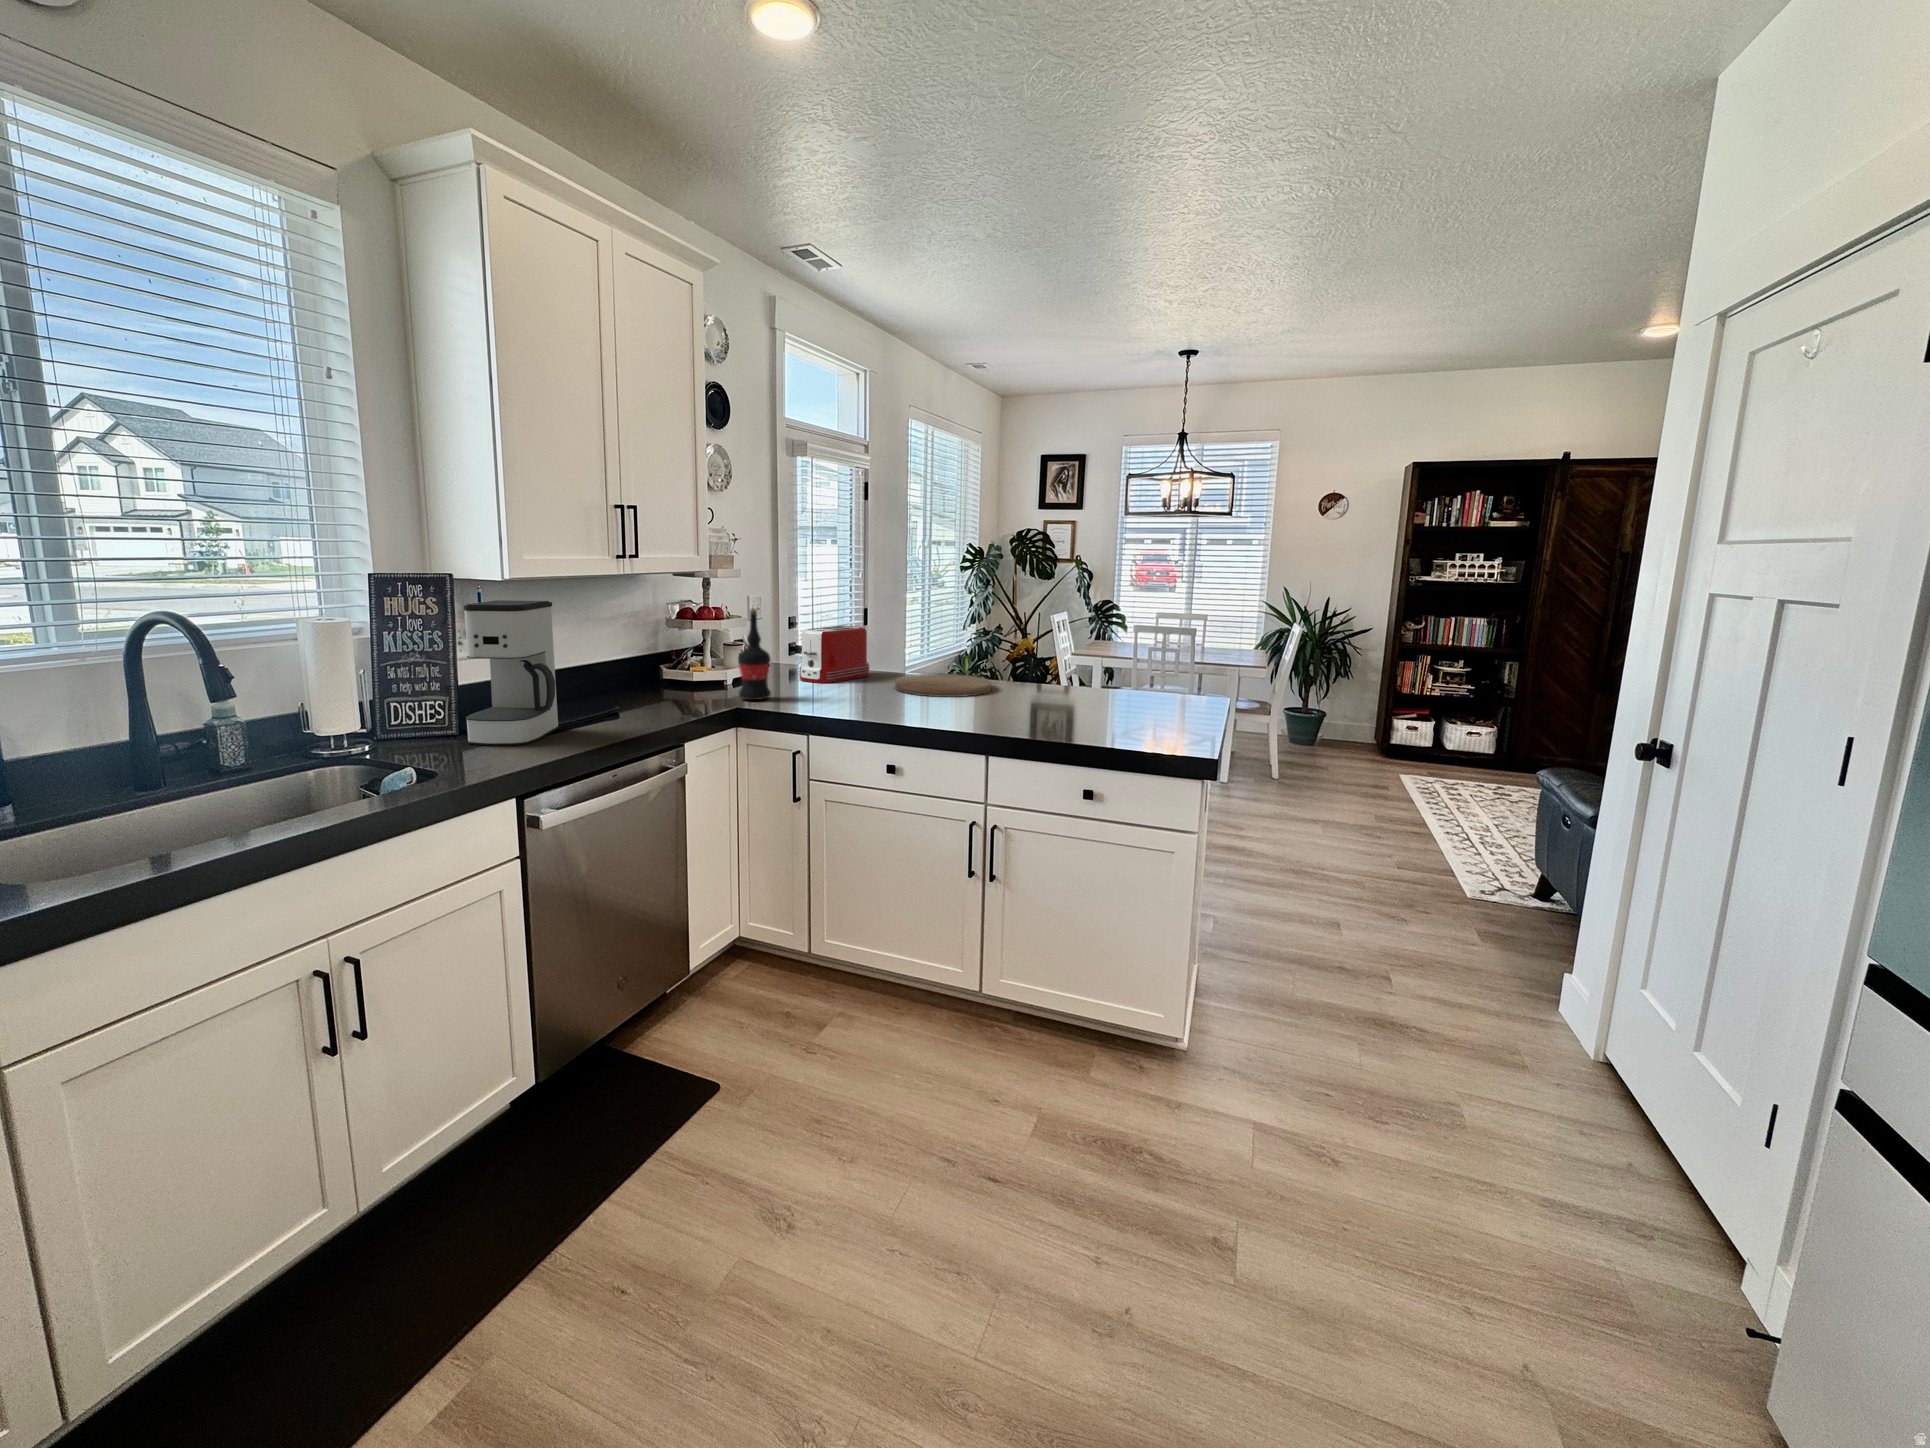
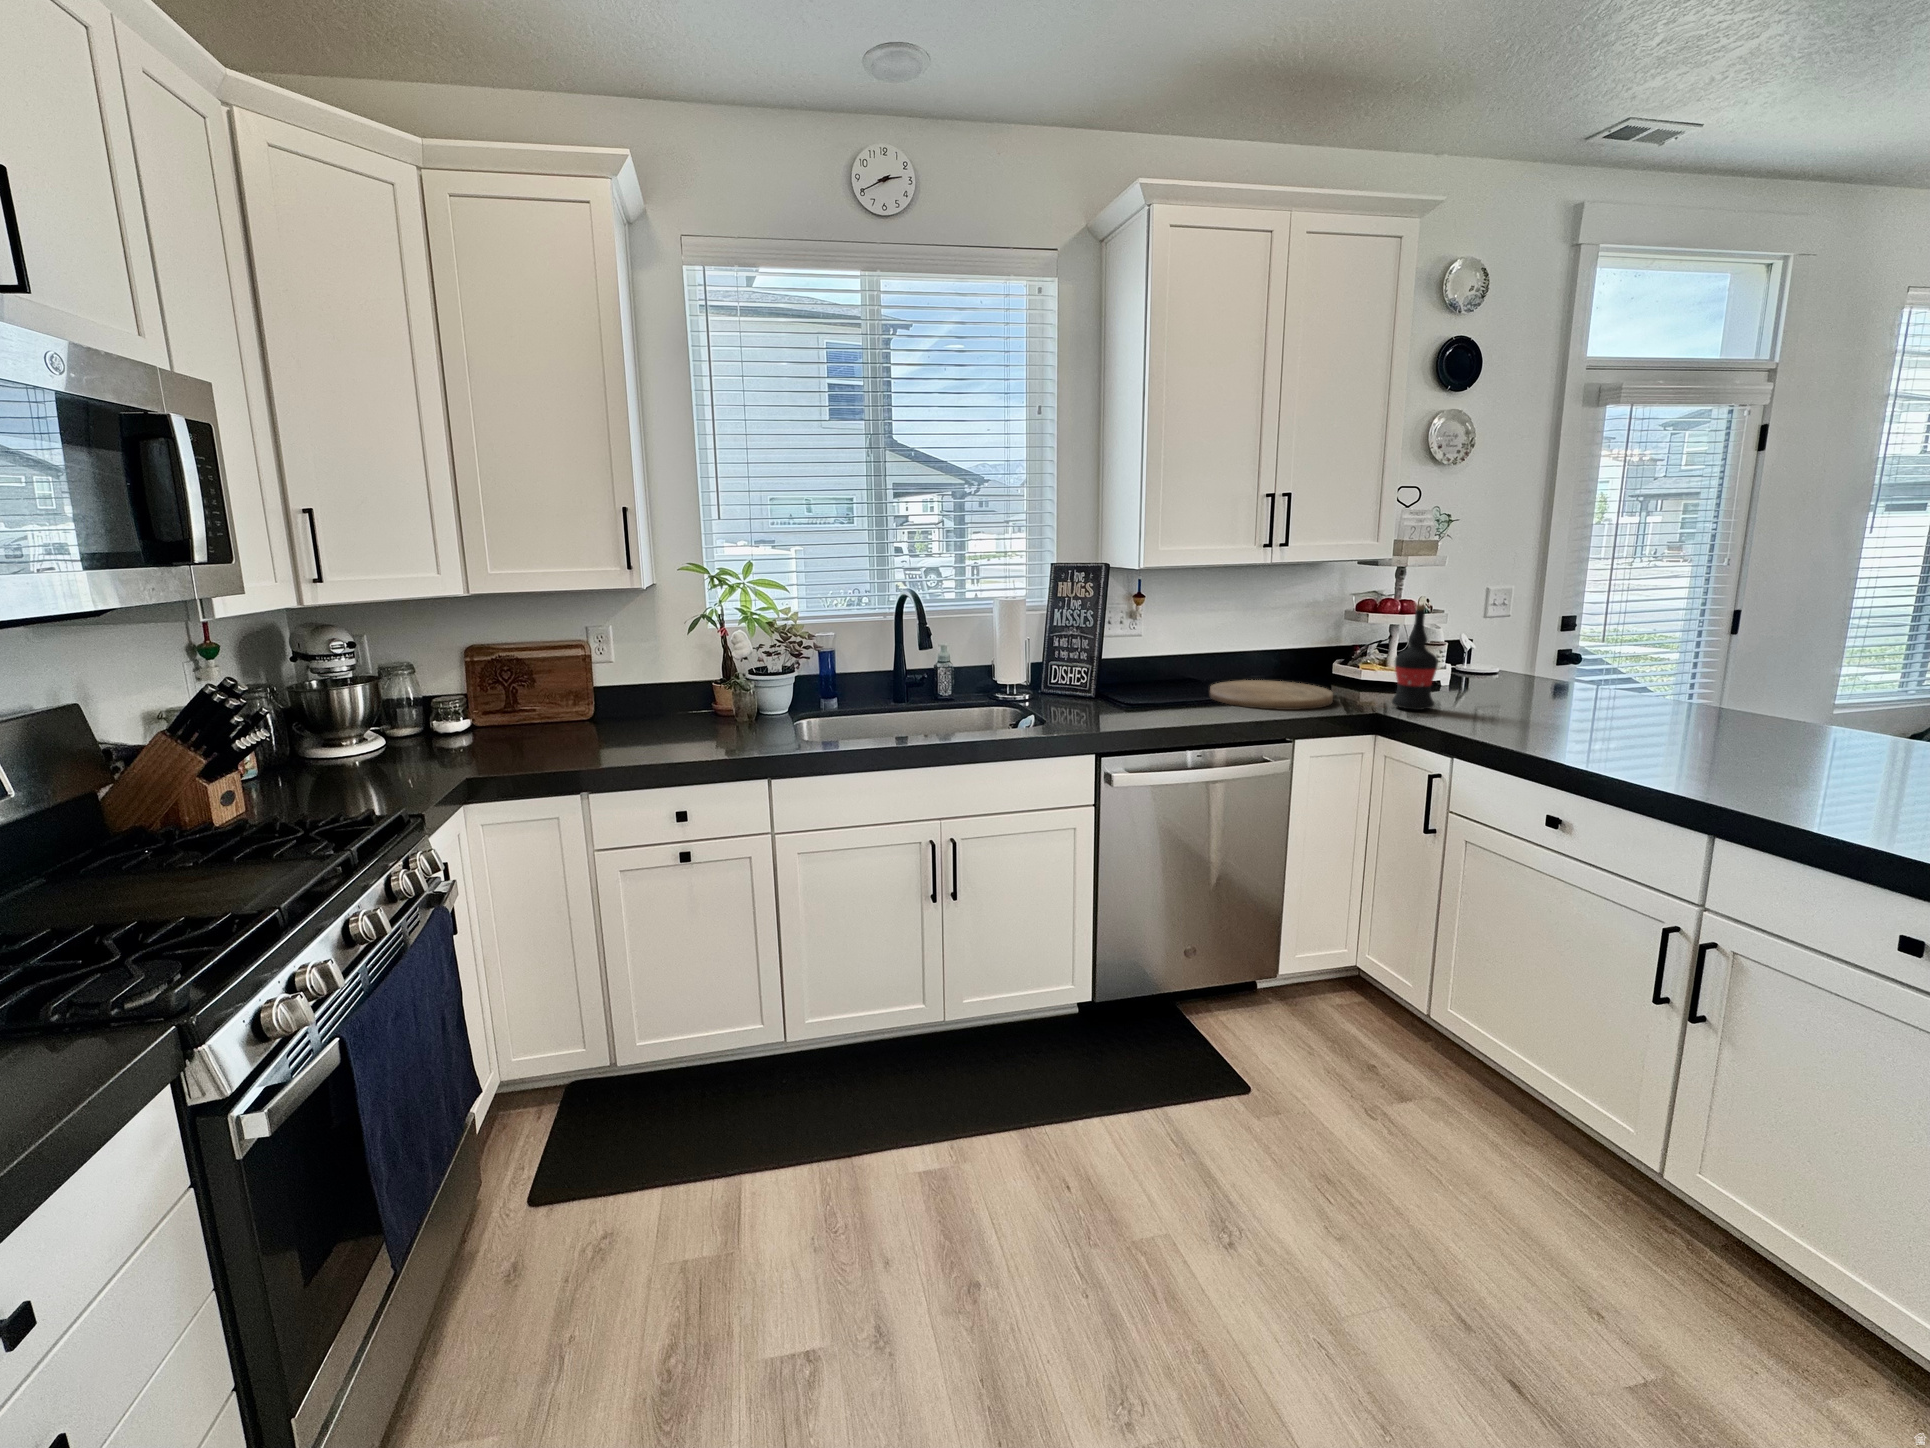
coffee maker: present [464,600,559,746] -> none [1094,587,1178,713]
toaster: present [799,626,870,683] -> none [1513,632,1641,705]
cutting board: present [895,674,991,697] -> present [1210,680,1333,710]

